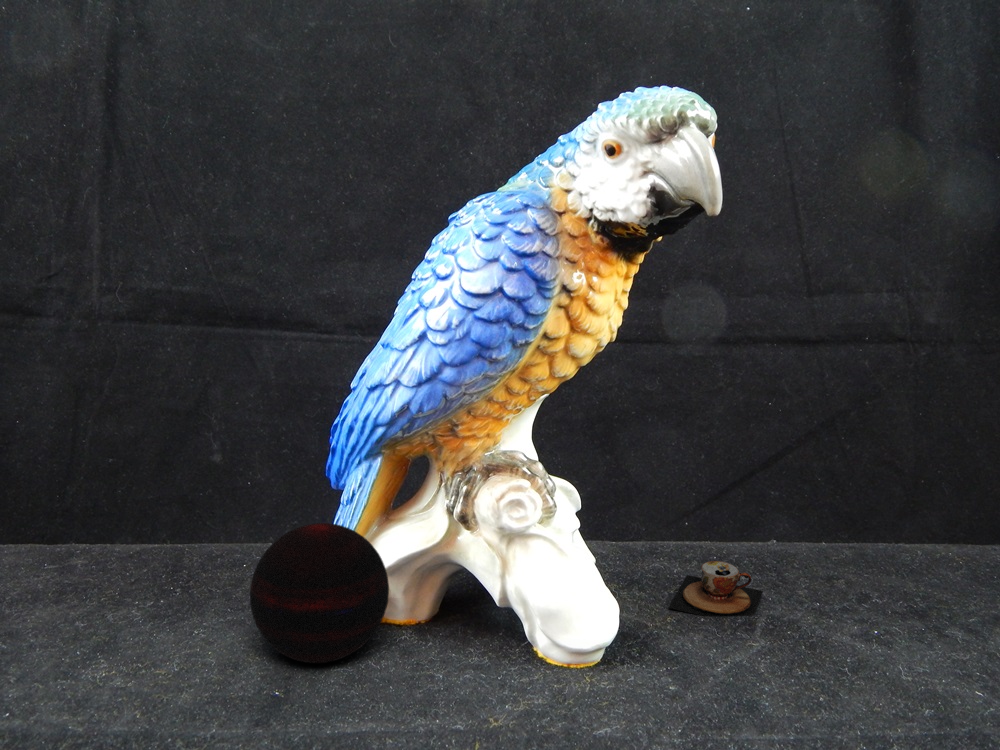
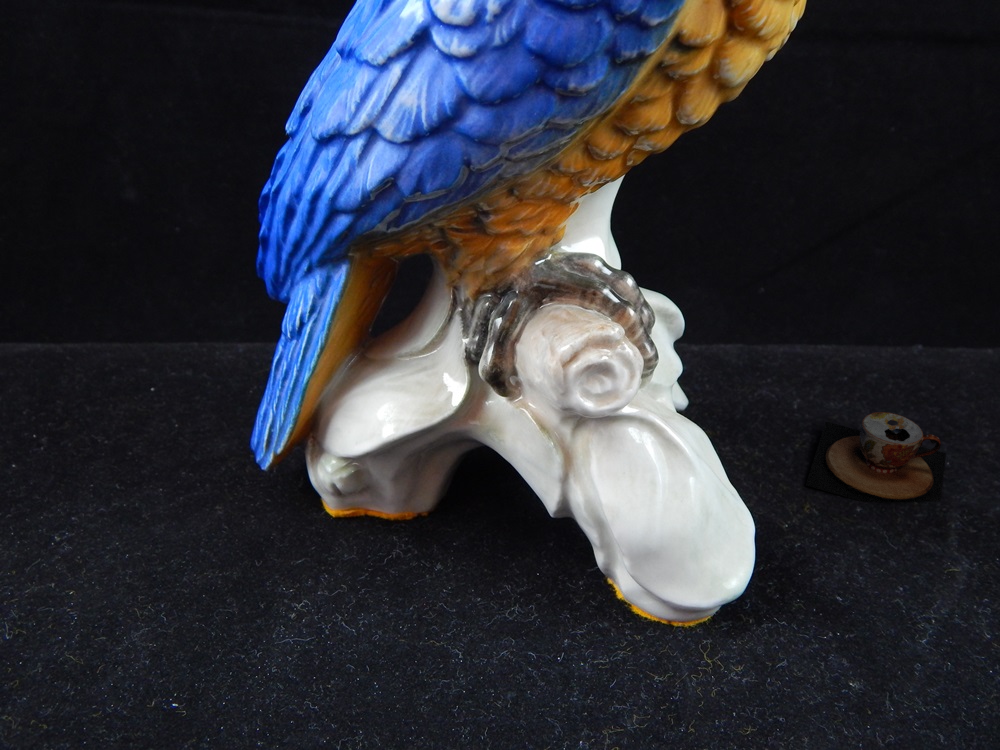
decorative orb: present [250,523,389,663] -> none [123,382,366,620]

